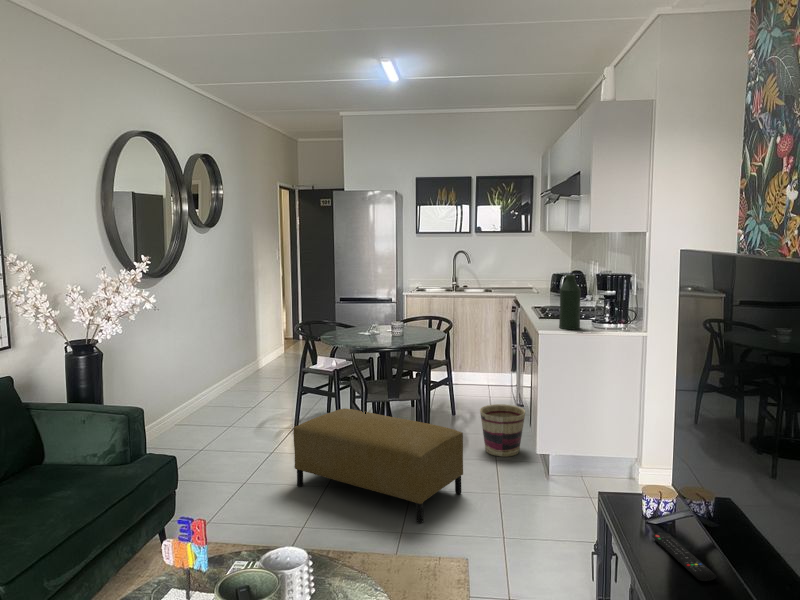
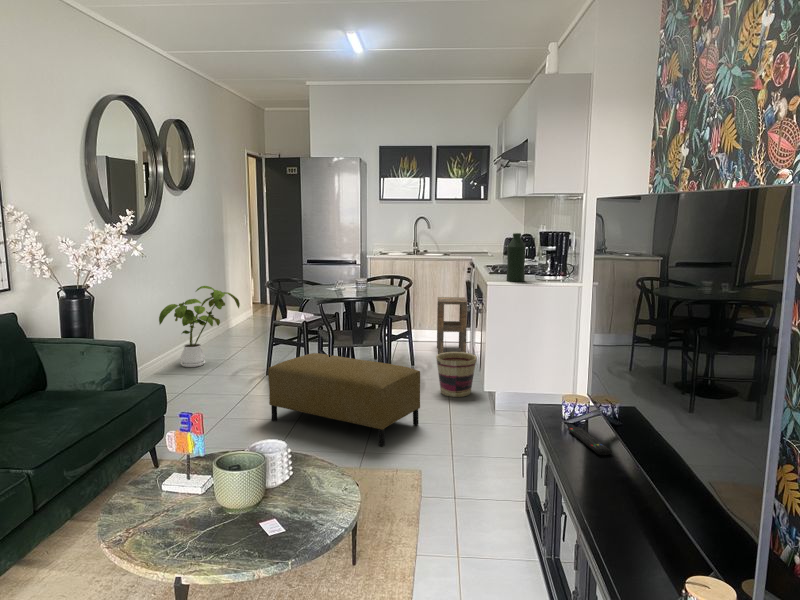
house plant: none [181,330,267,417] -> present [159,286,240,367]
side table: none [479,338,512,401] -> present [437,297,467,353]

